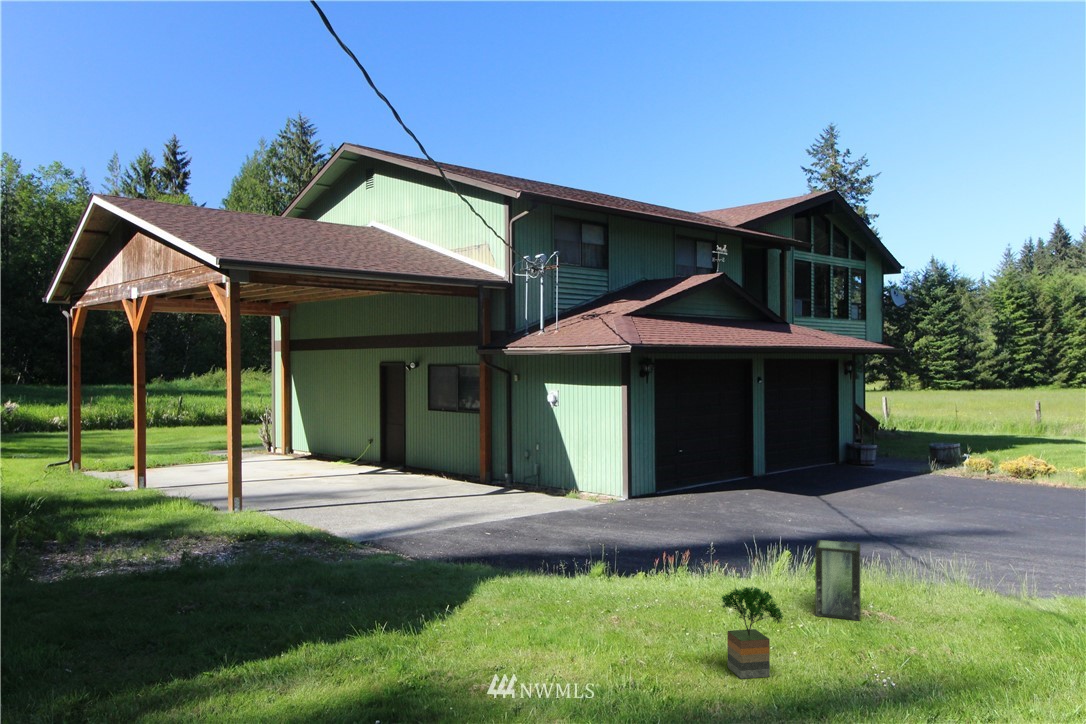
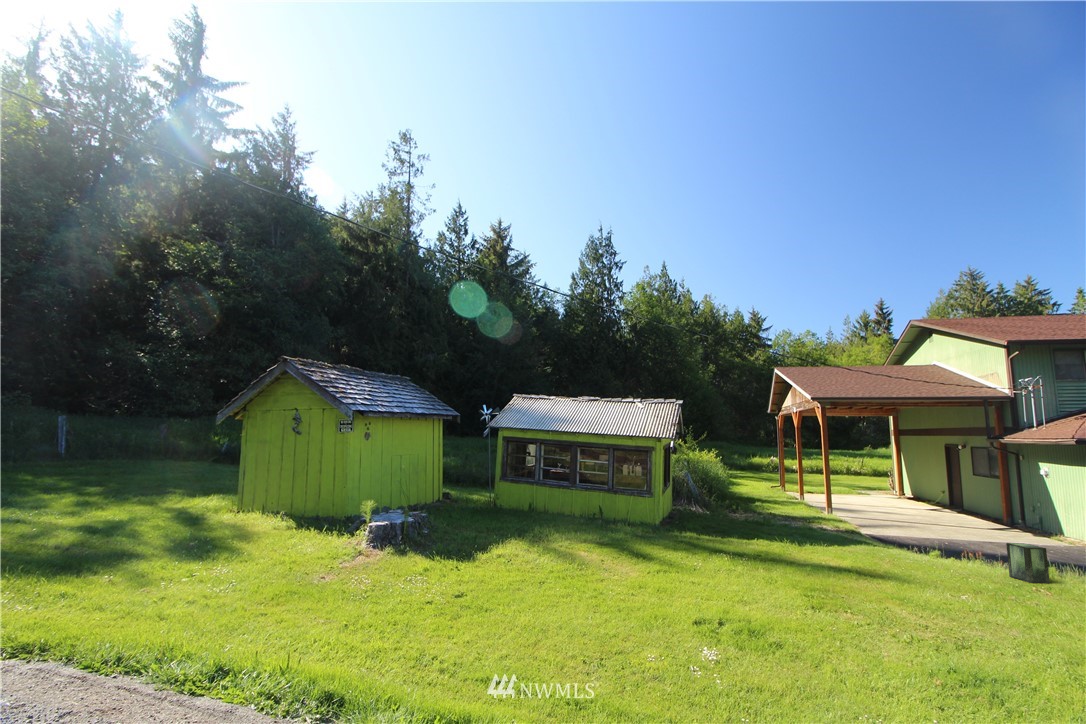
potted tree: present [722,587,783,679] -> none [899,536,925,571]

